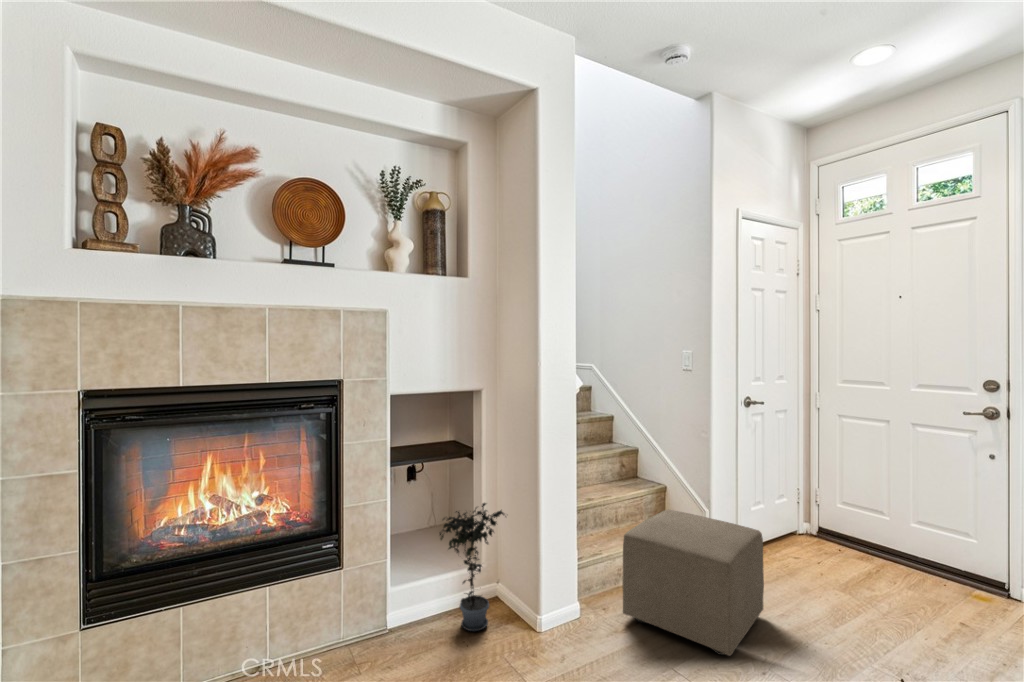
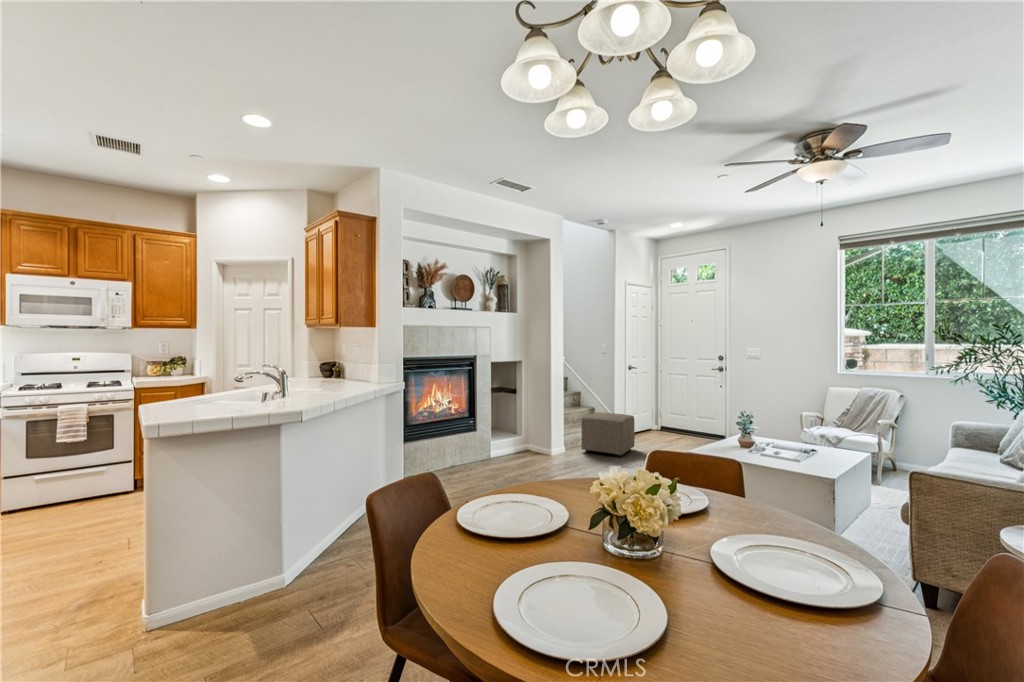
potted plant: present [440,503,504,631] -> none [513,406,536,457]

